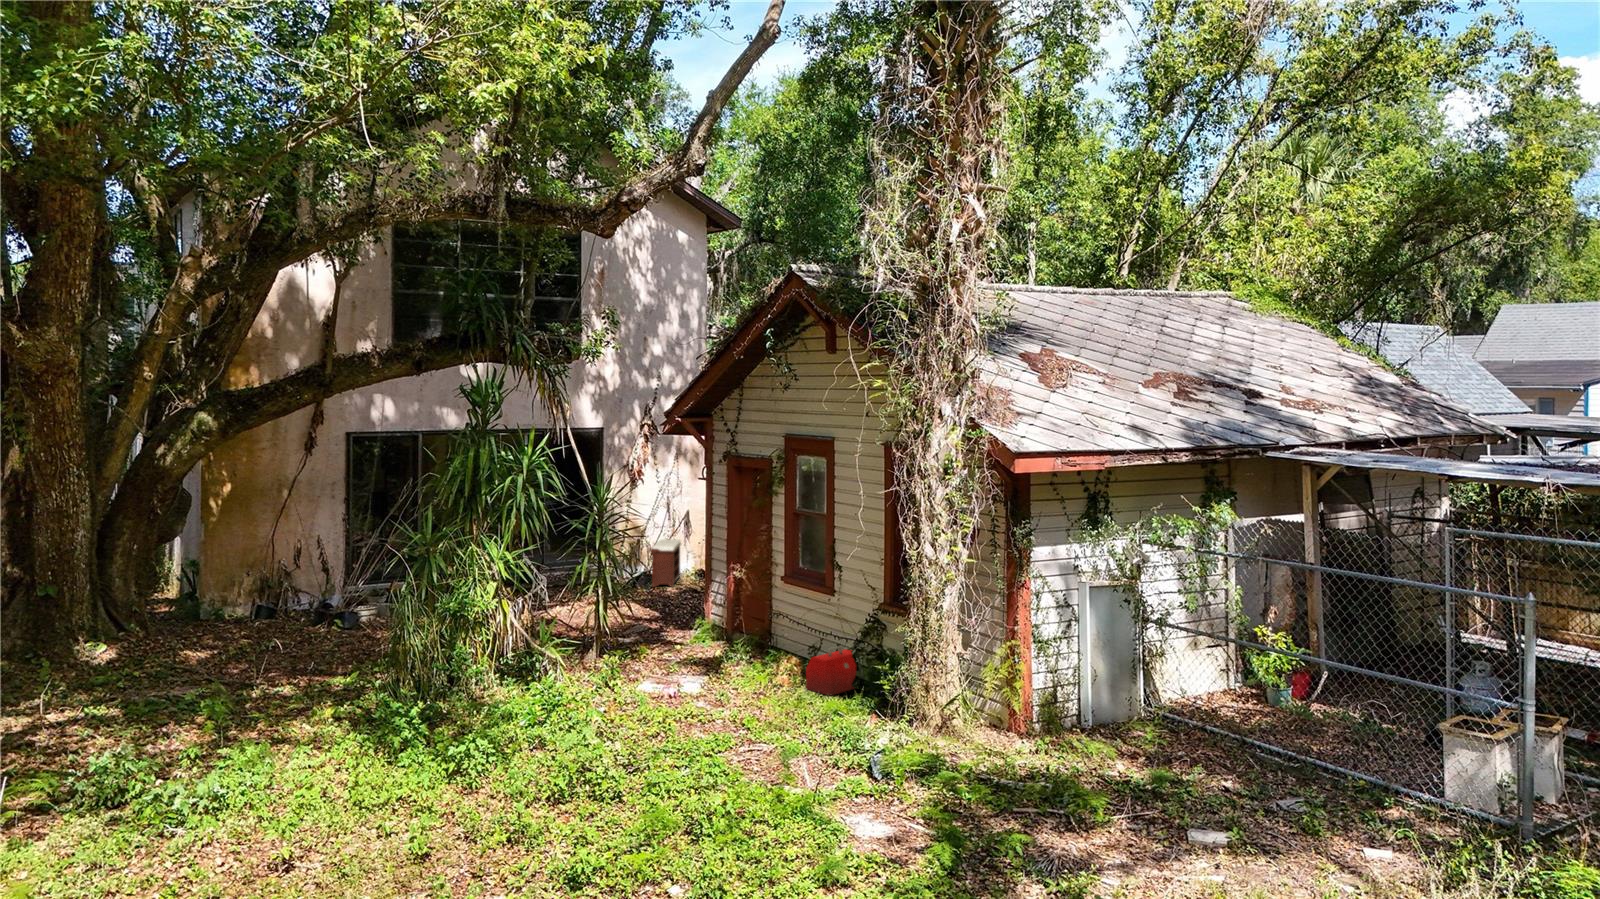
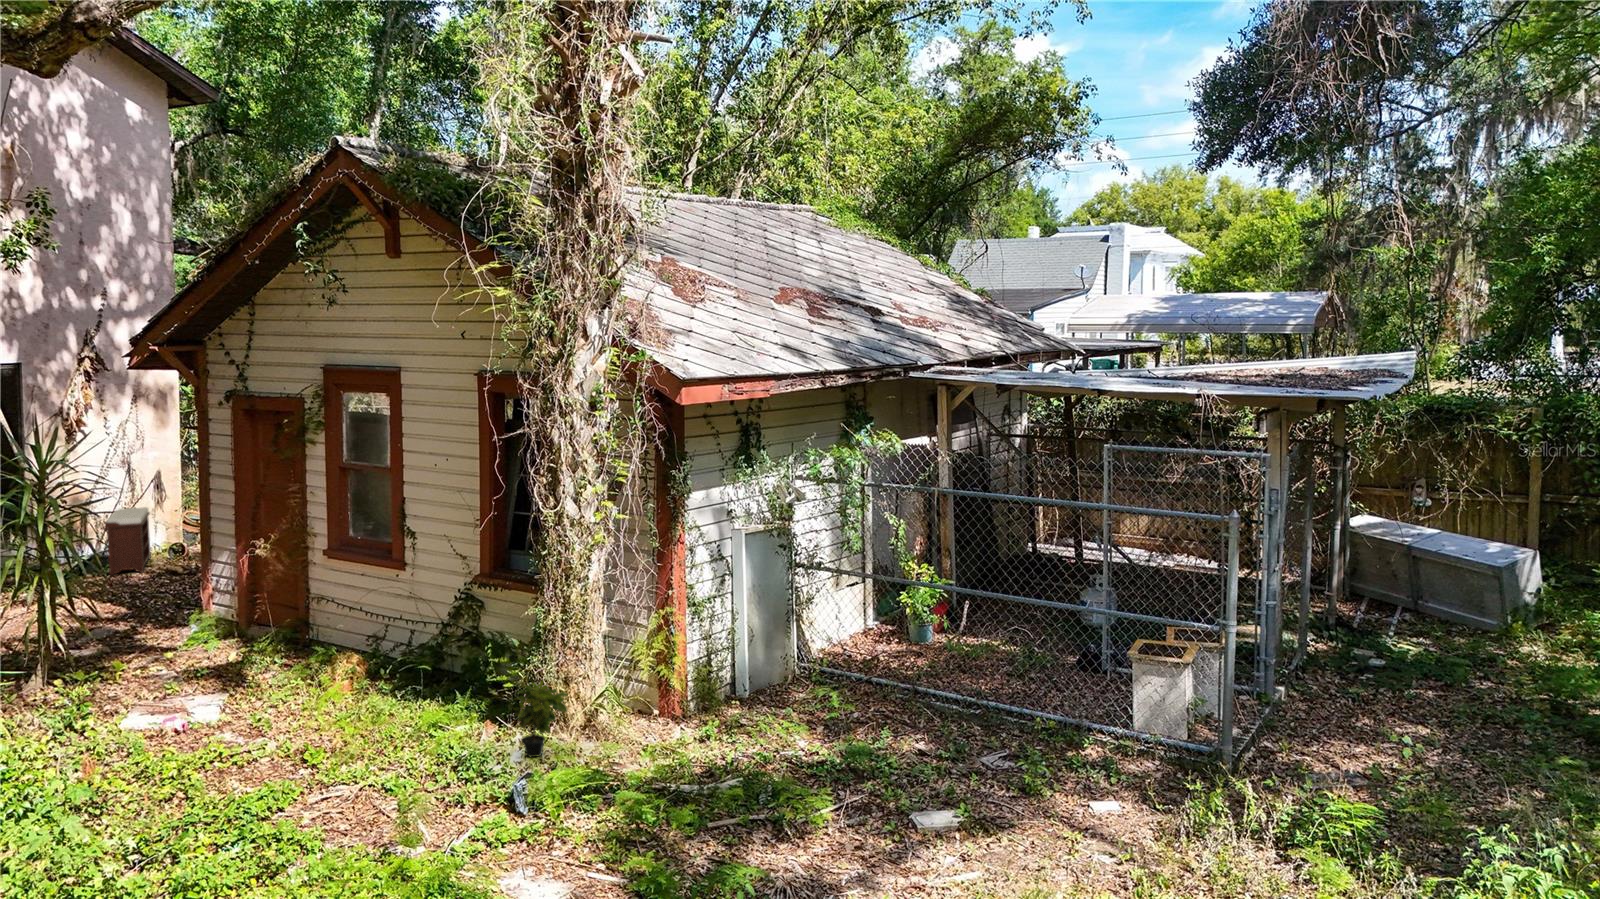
toolbox: present [806,646,856,695] -> none [382,635,460,701]
potted plant: none [884,684,927,745] -> present [514,681,567,757]

